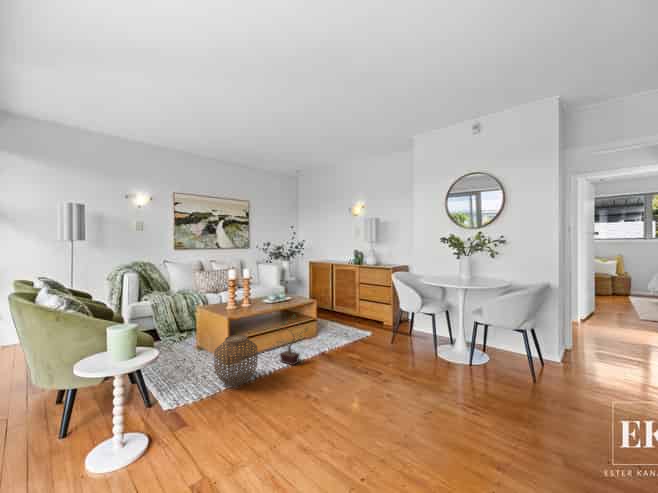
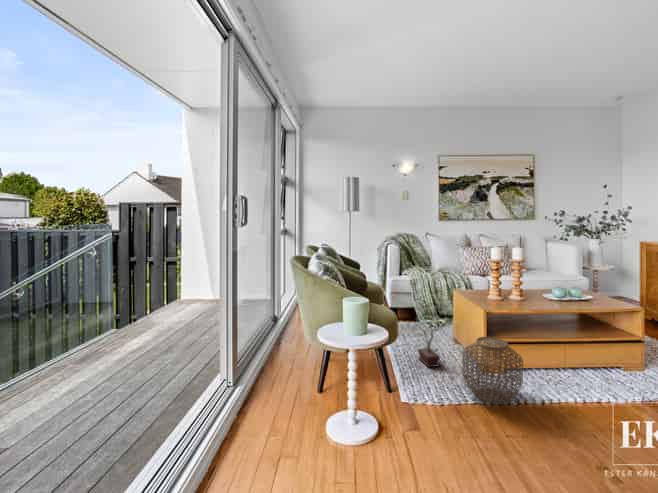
potted plant: present [277,321,308,365] -> present [417,307,443,367]

